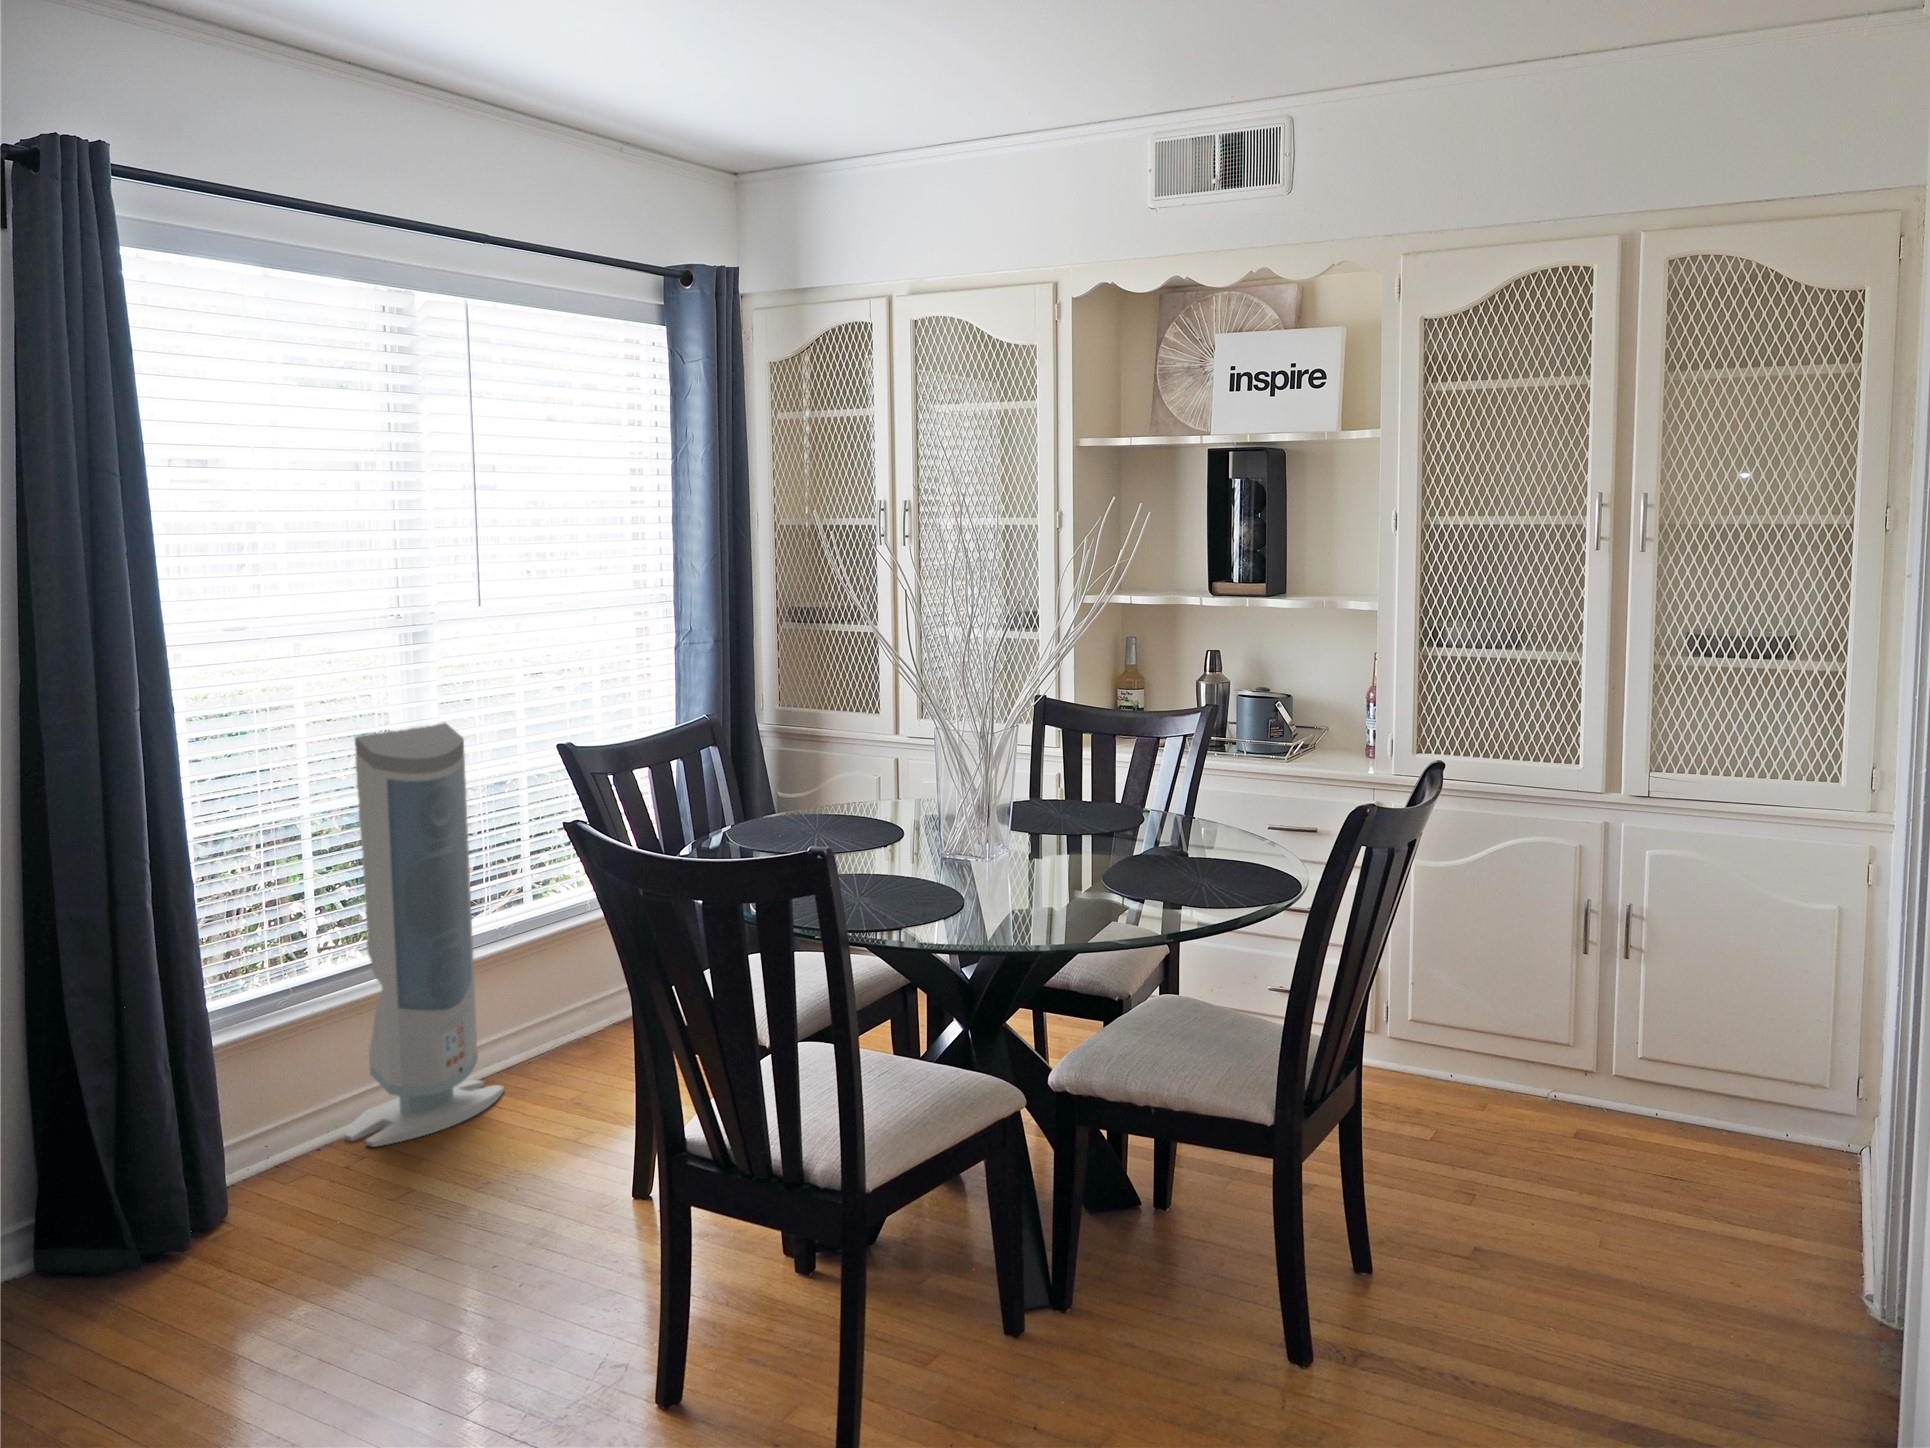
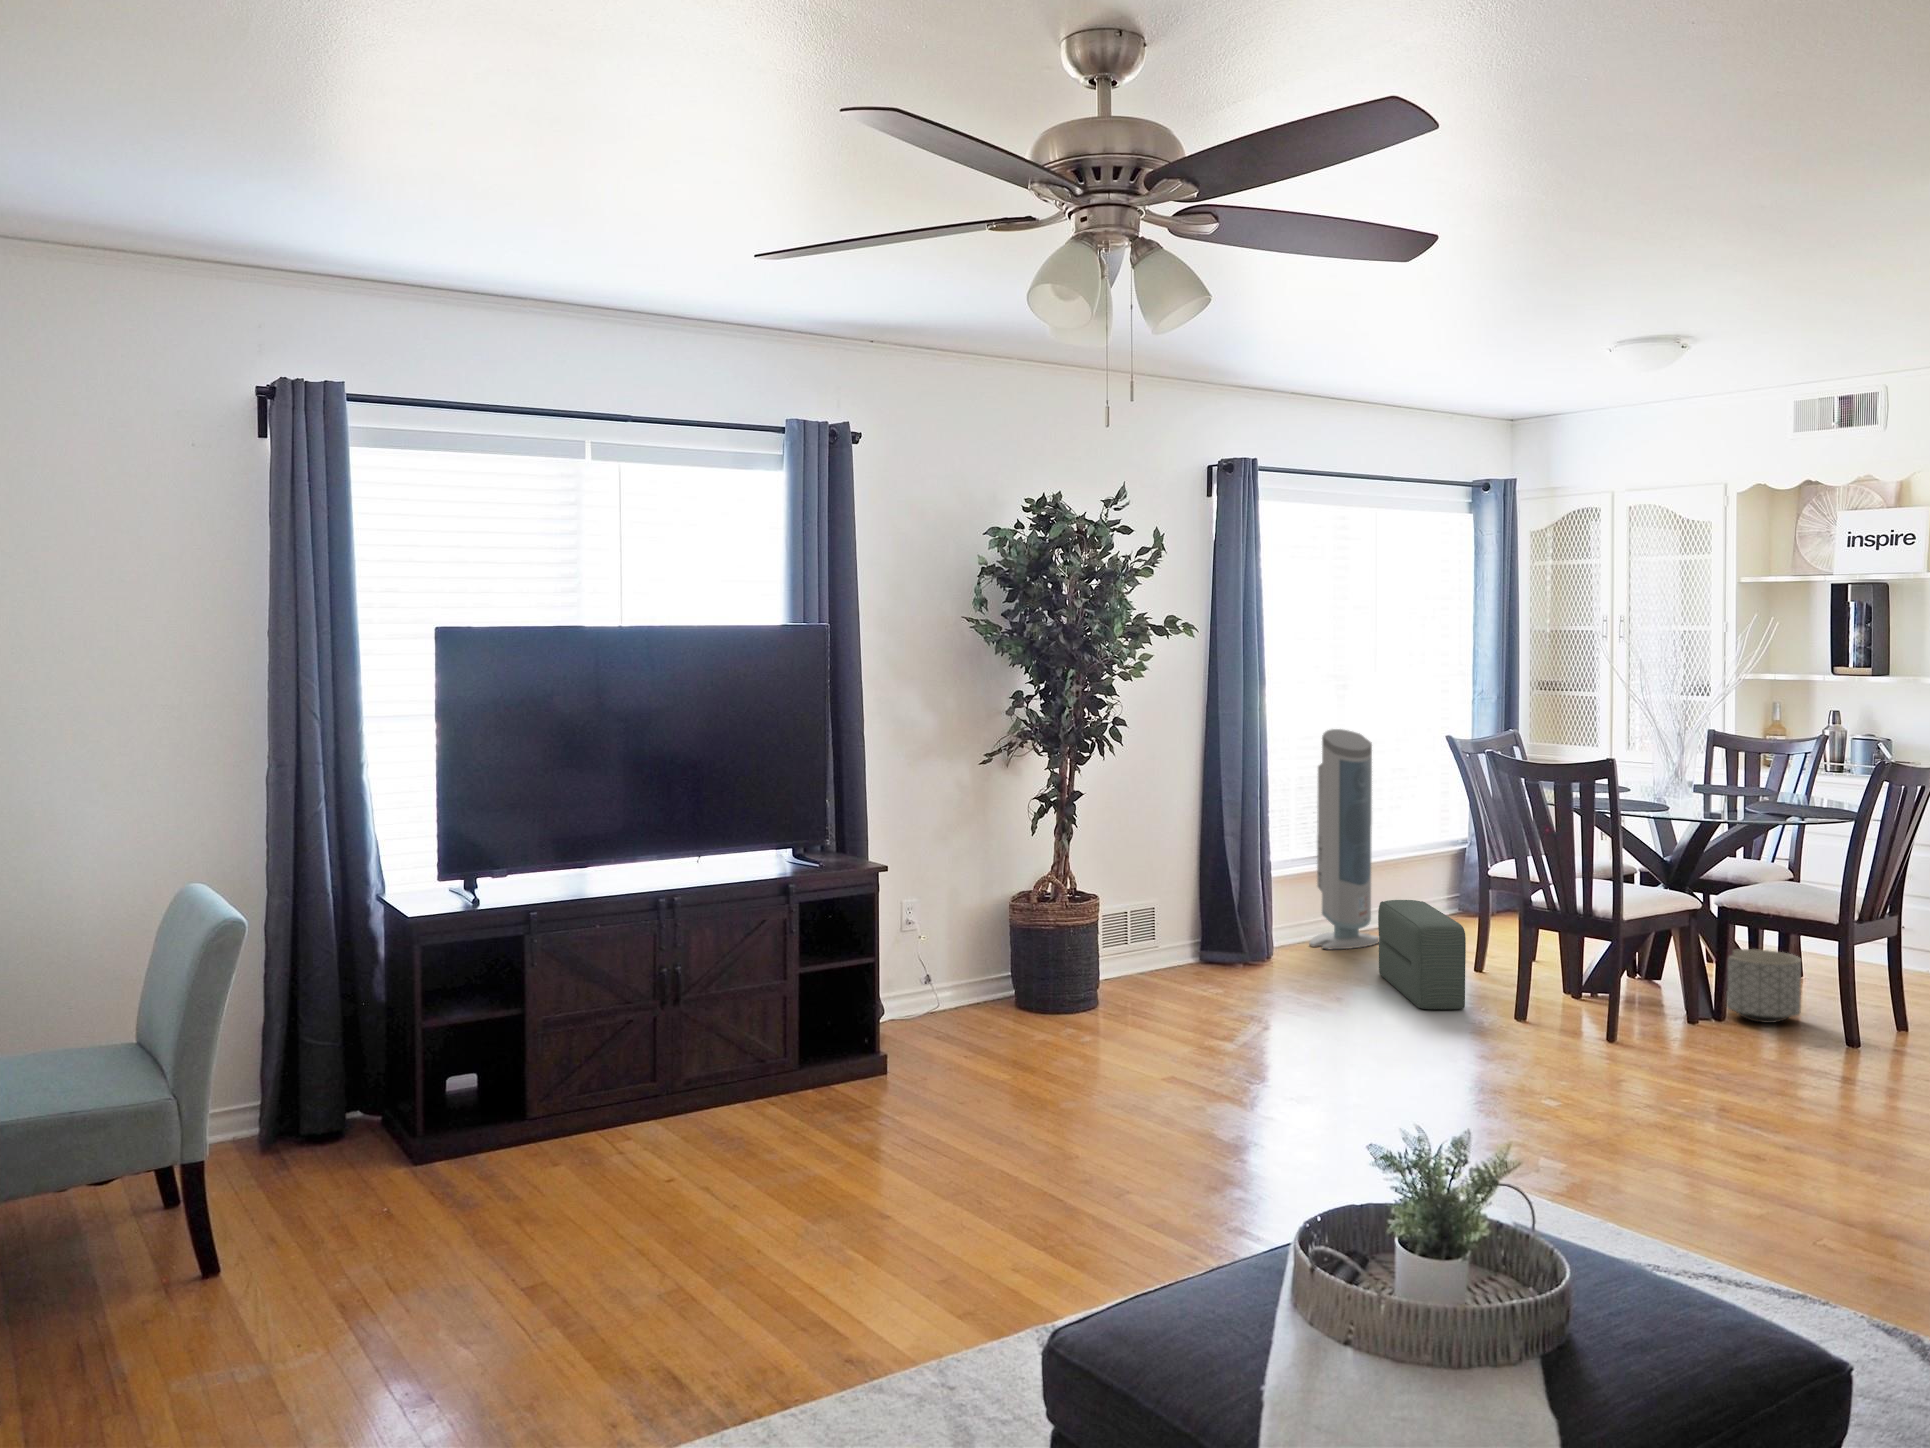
pouf: none [432,1073,573,1371] -> present [1378,900,1466,1009]
planter: none [1071,1124,1198,1277] -> present [1727,949,1801,1023]

